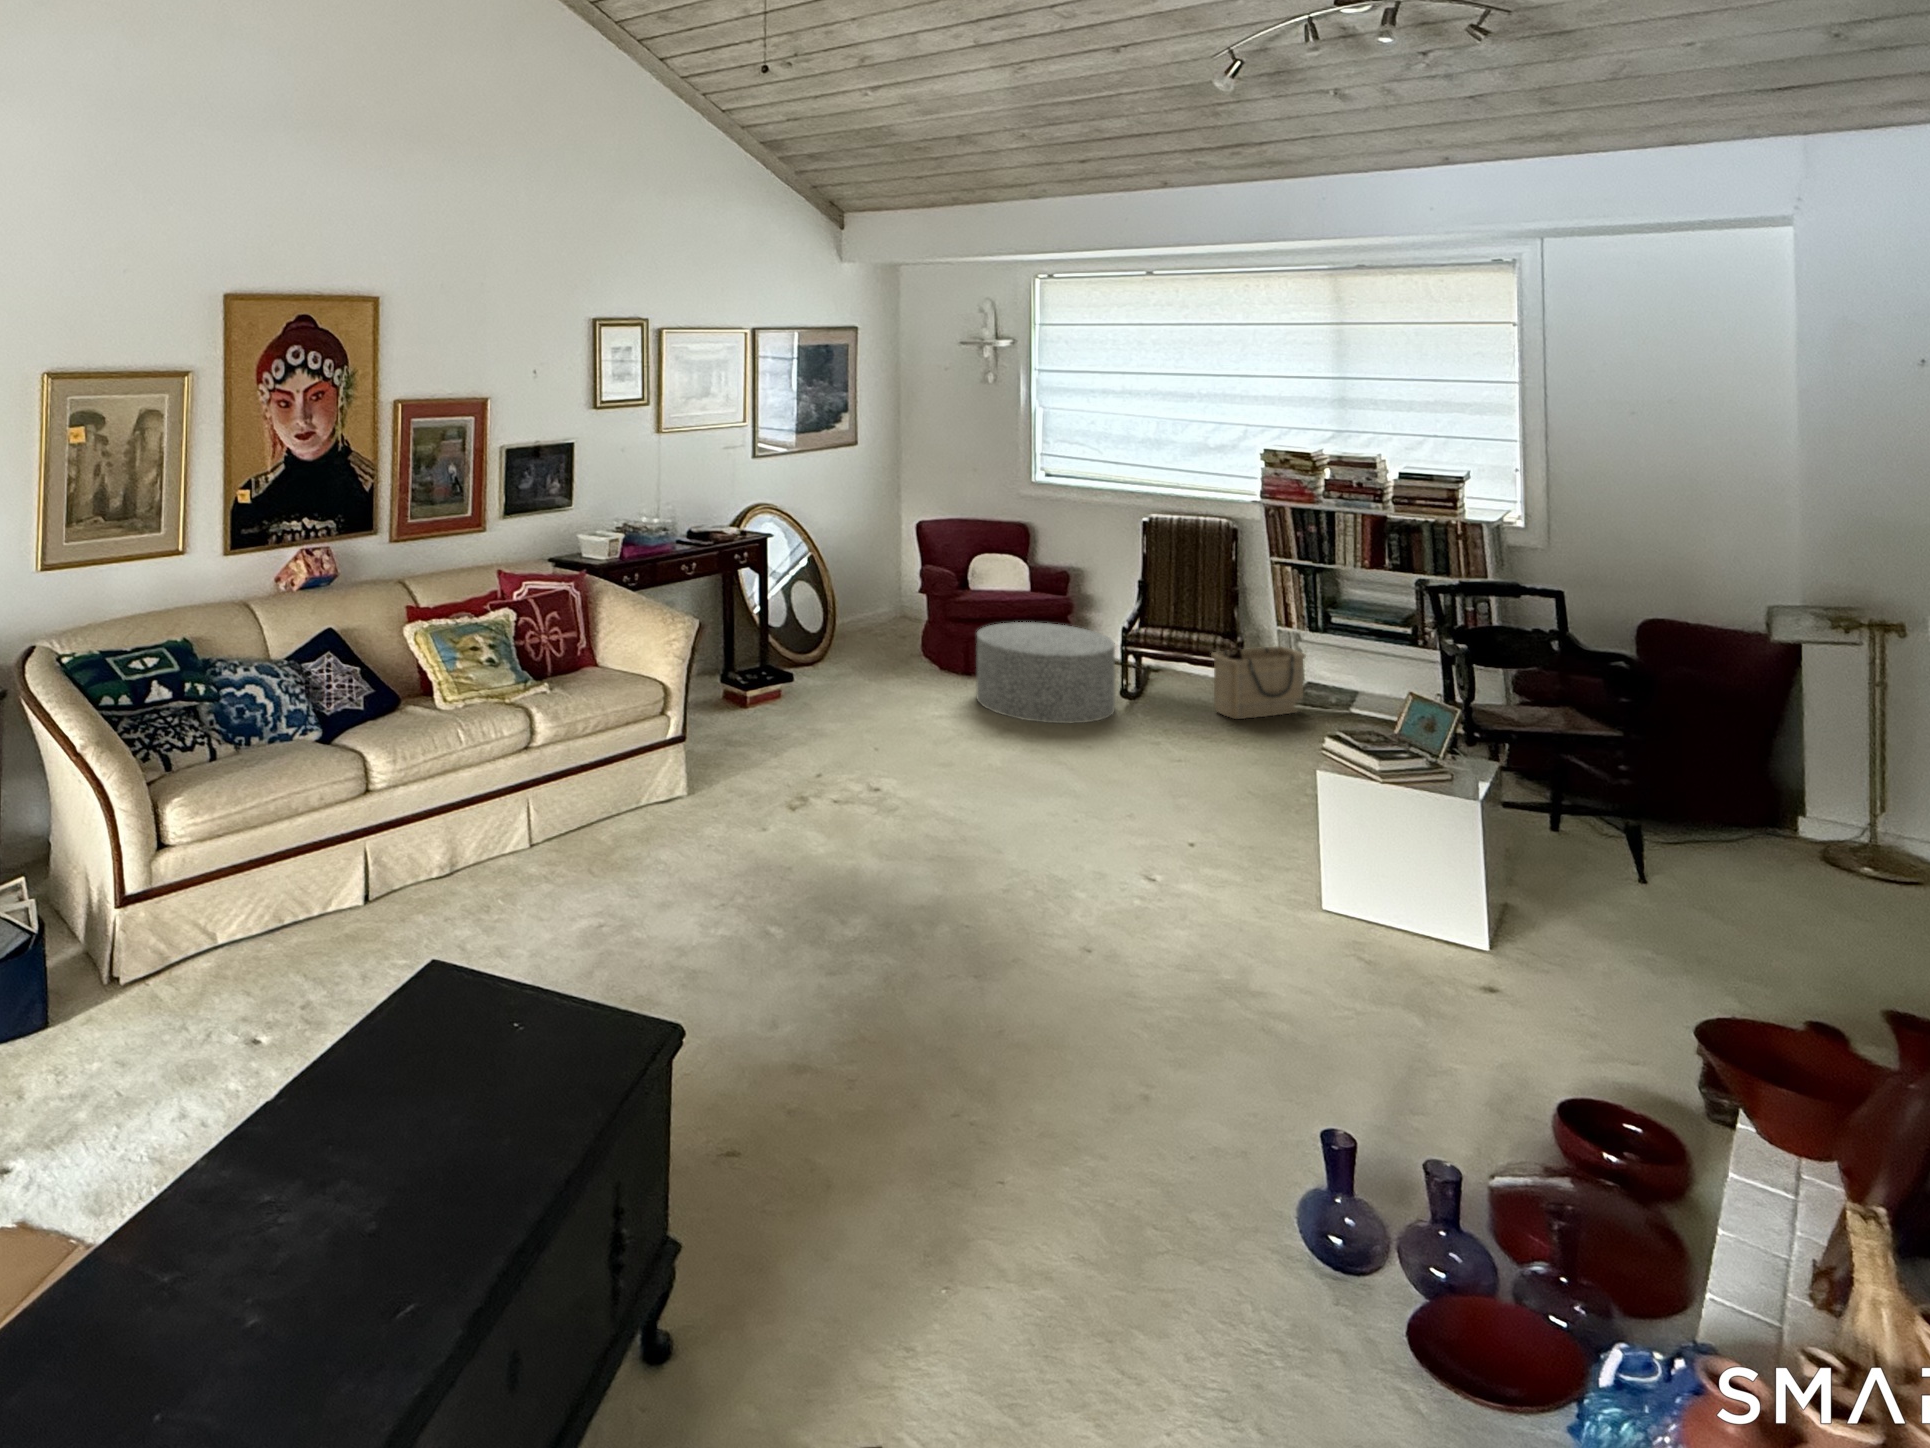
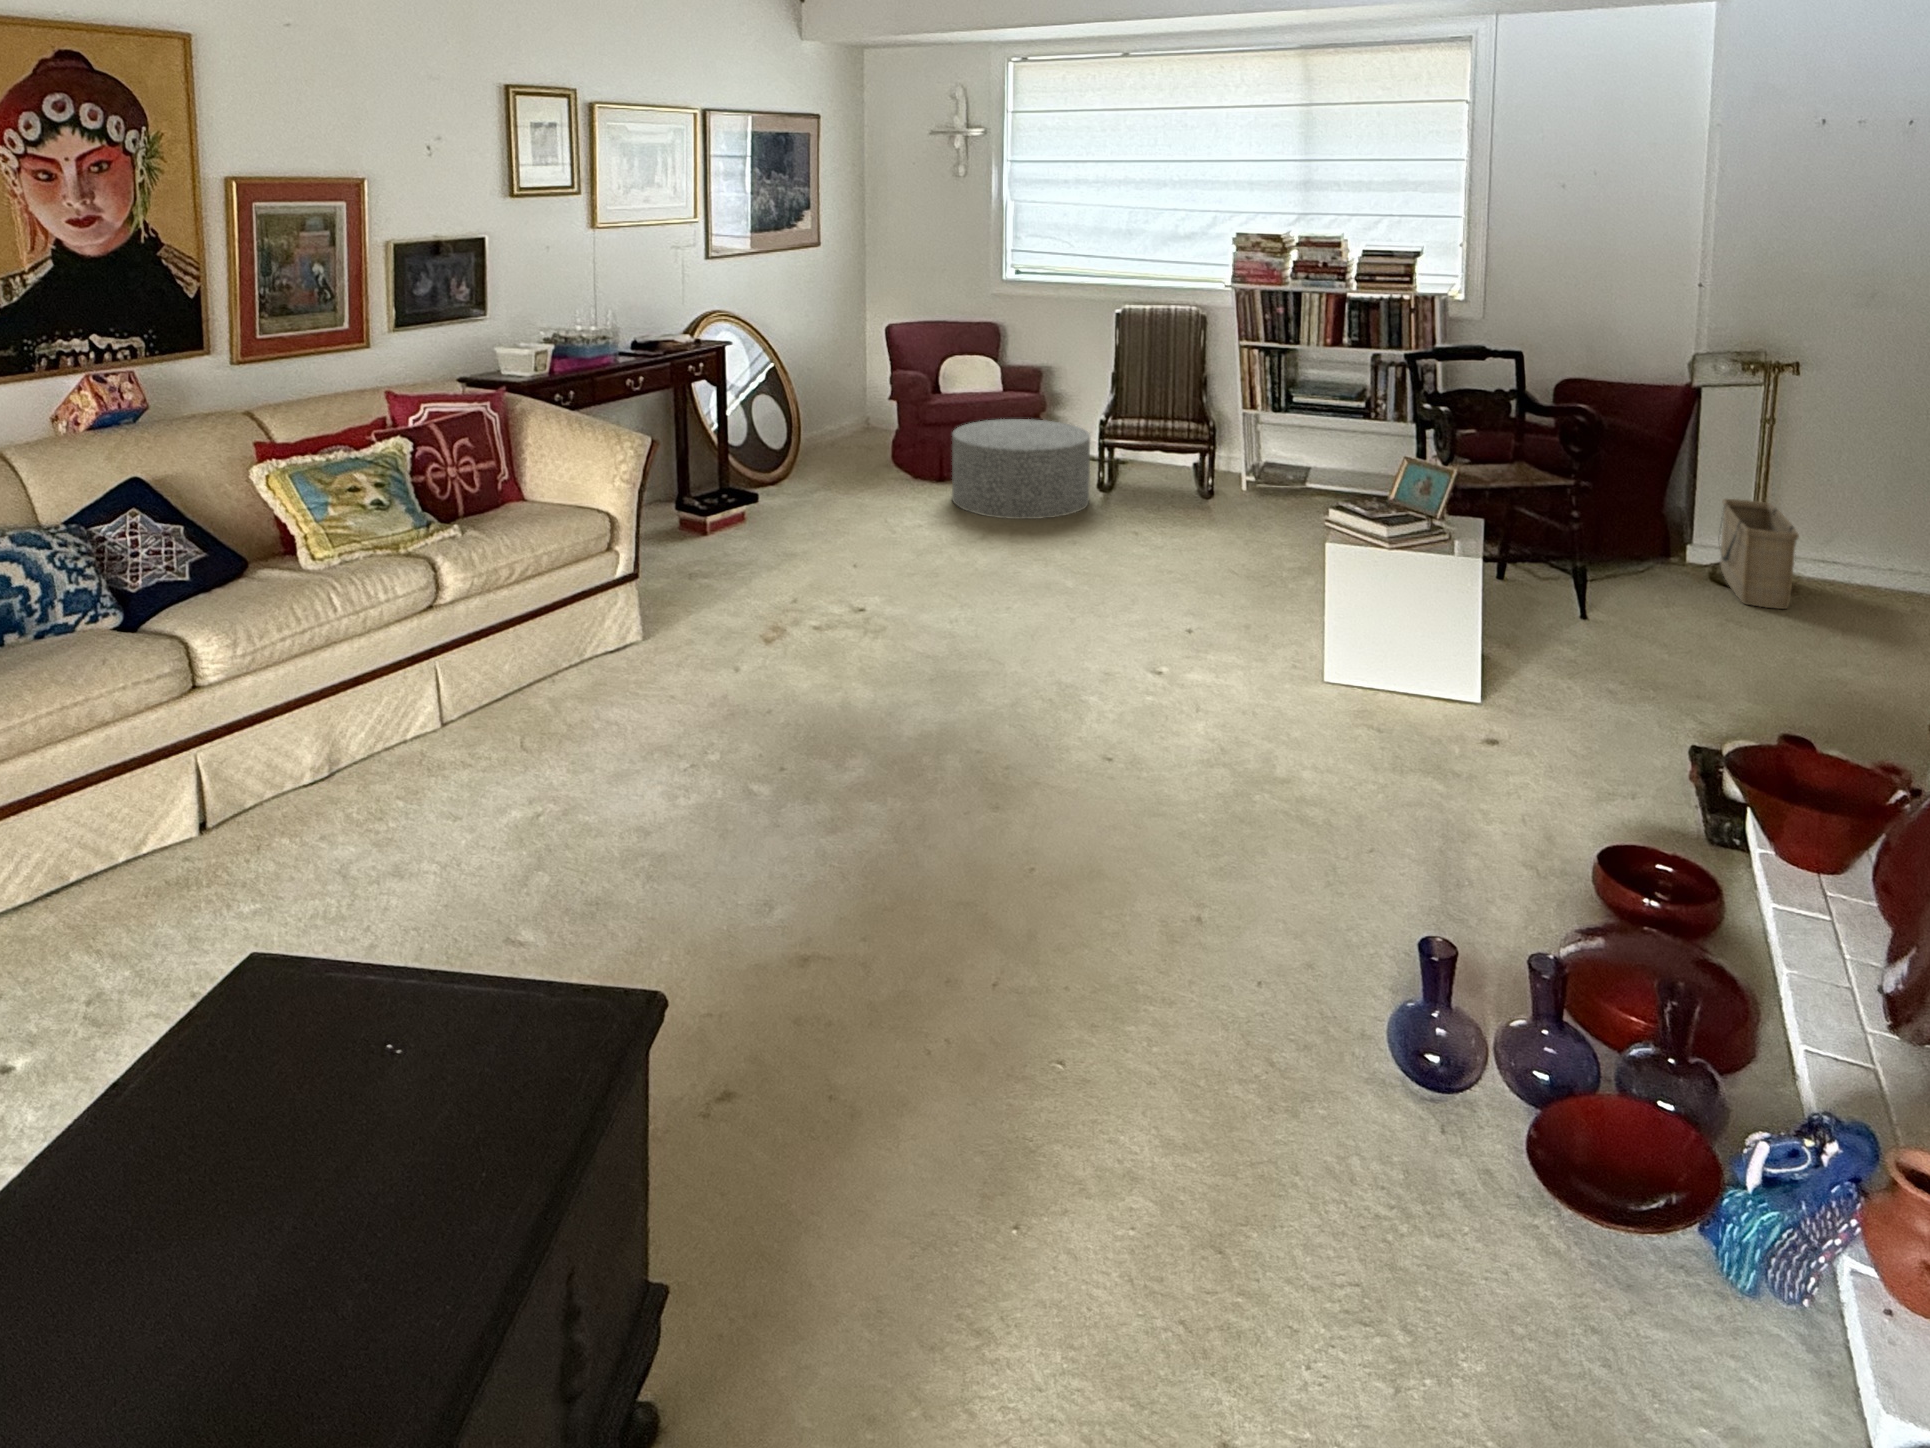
basket: present [1211,646,1306,719] -> present [1720,499,1799,609]

